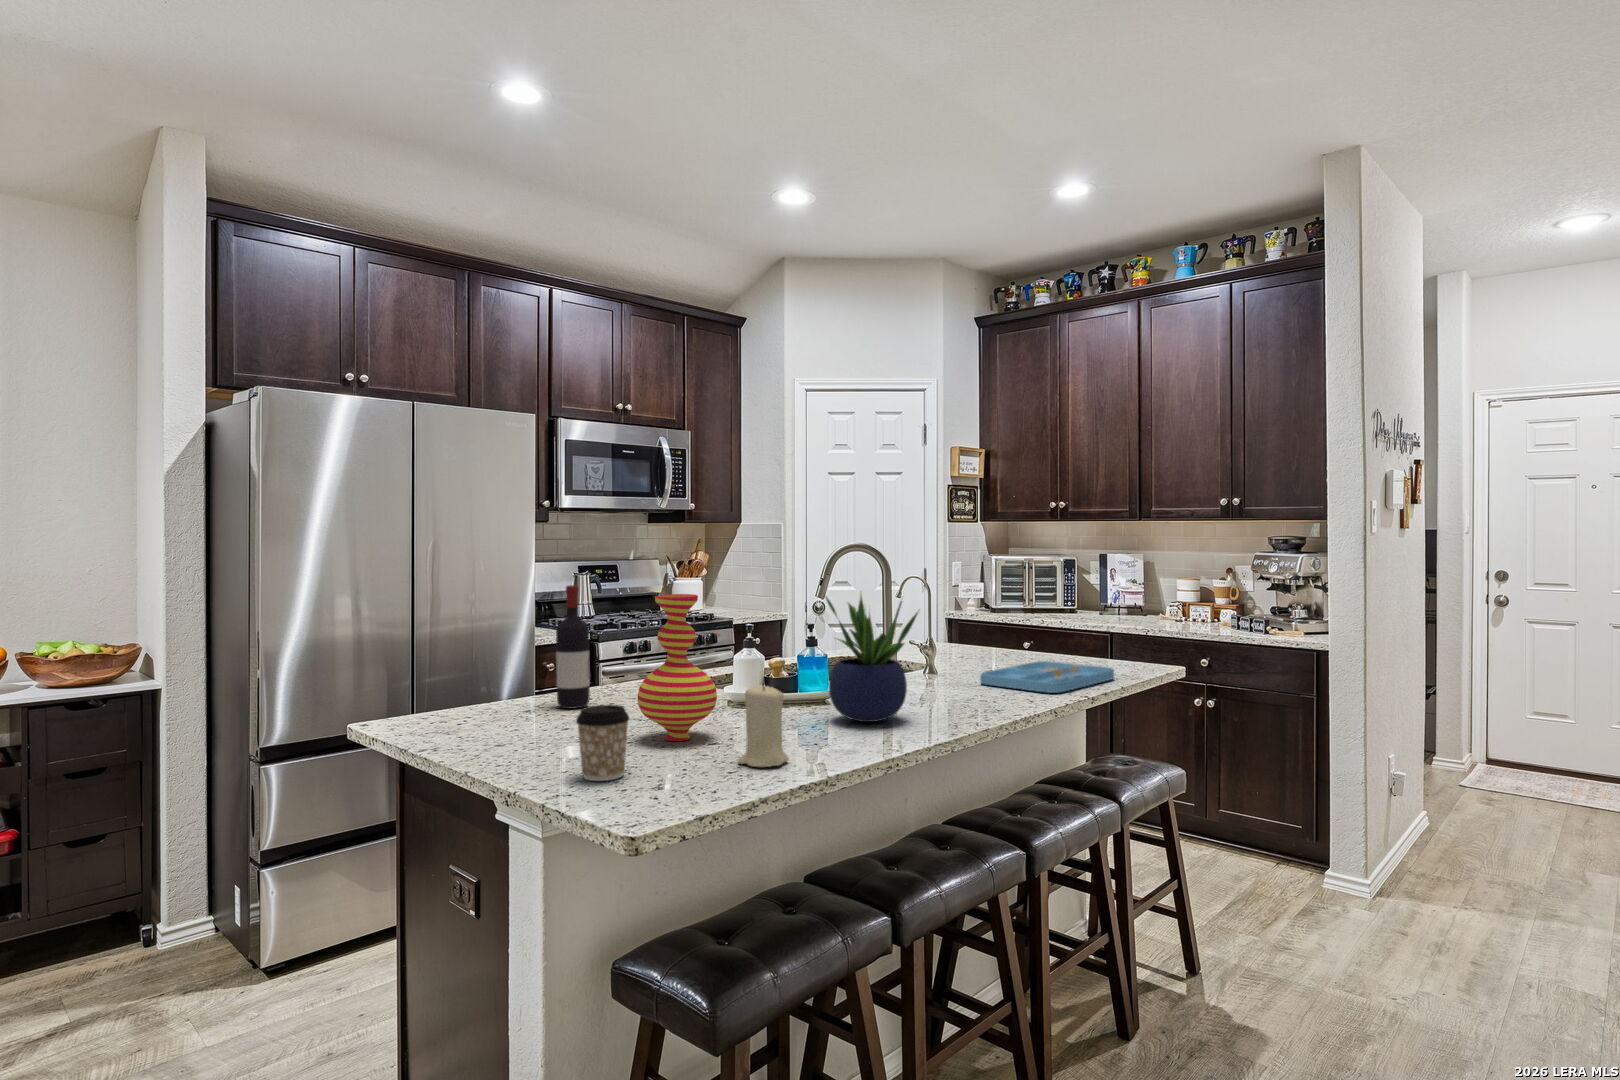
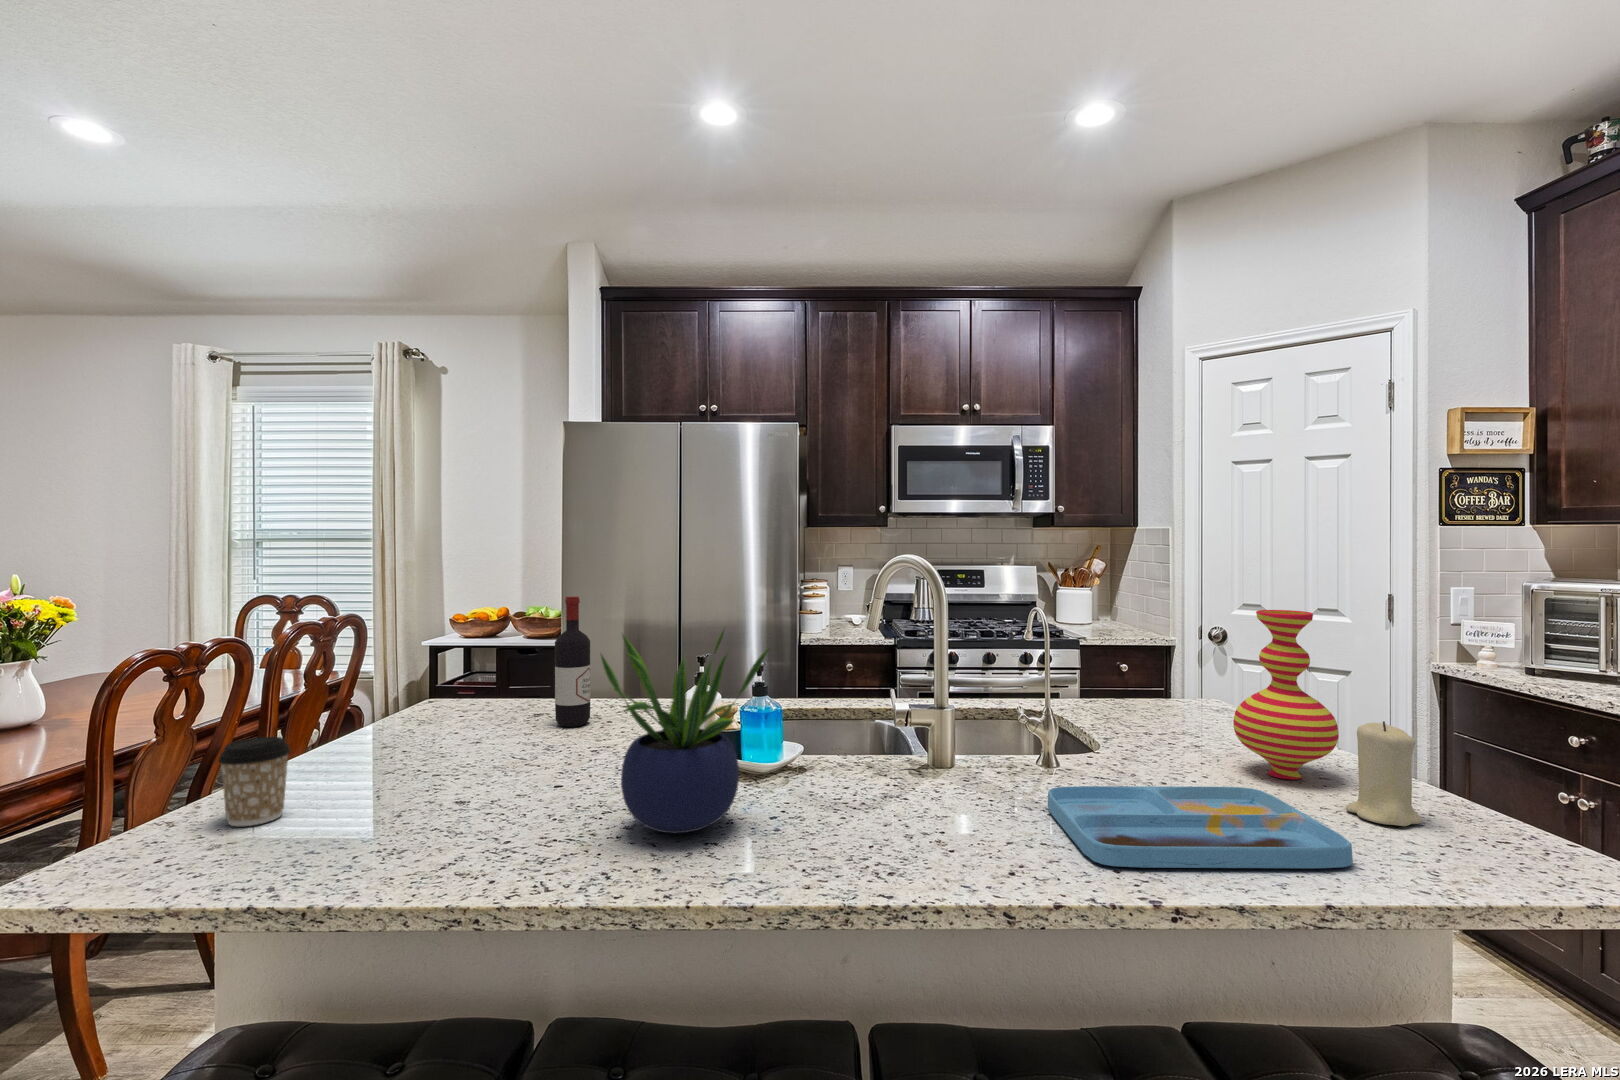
vase: present [638,594,717,741] -> present [1233,610,1339,780]
candle: present [737,684,789,767] -> present [1346,721,1422,826]

